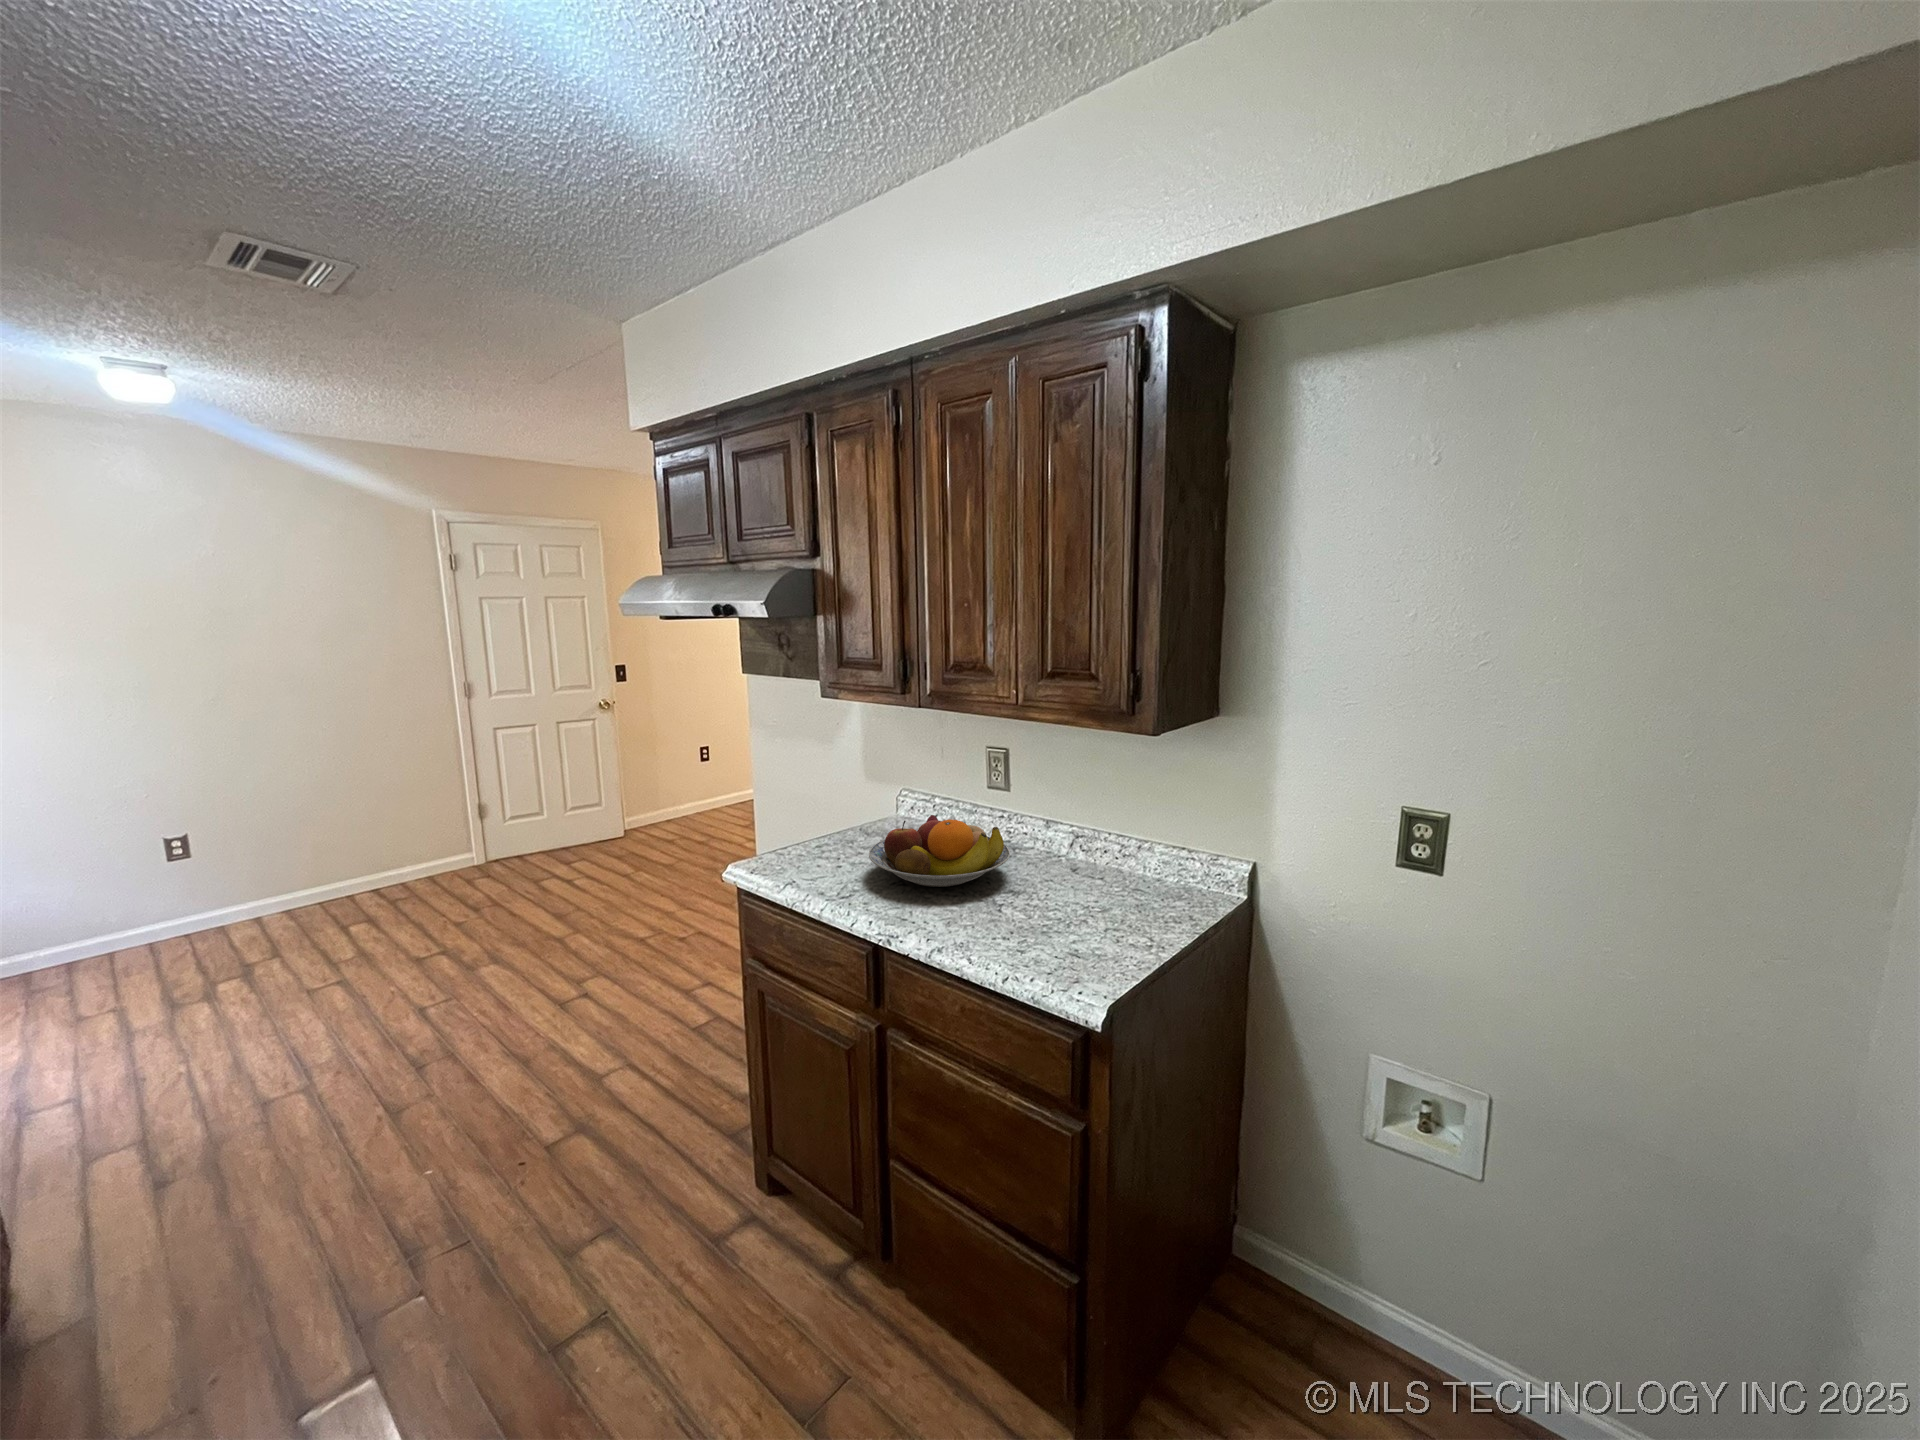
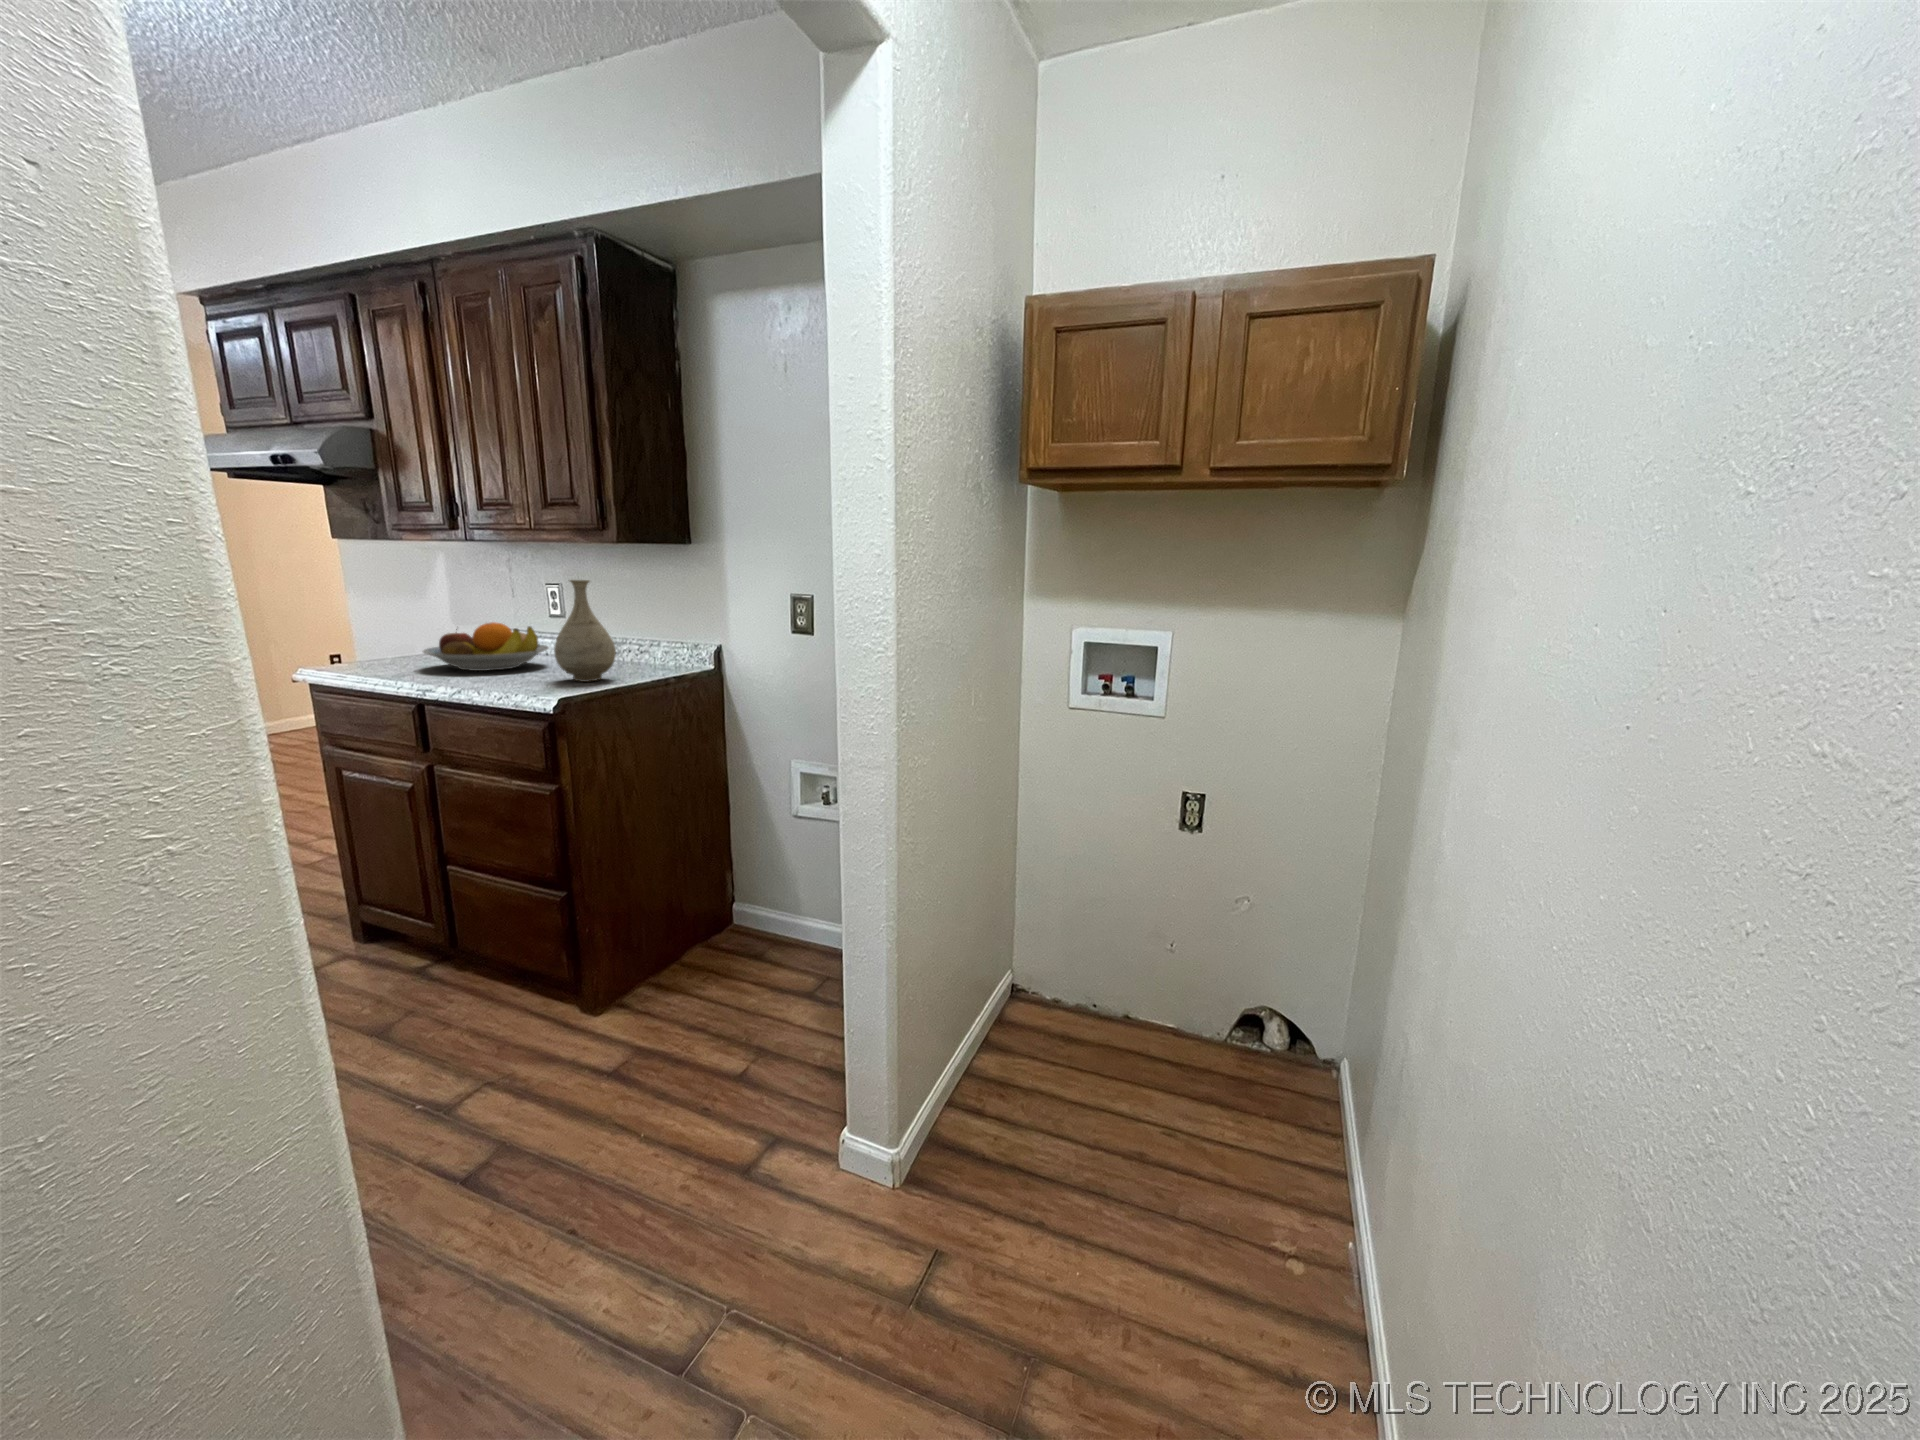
vase: none [1057,787,1137,937] -> present [554,580,616,682]

